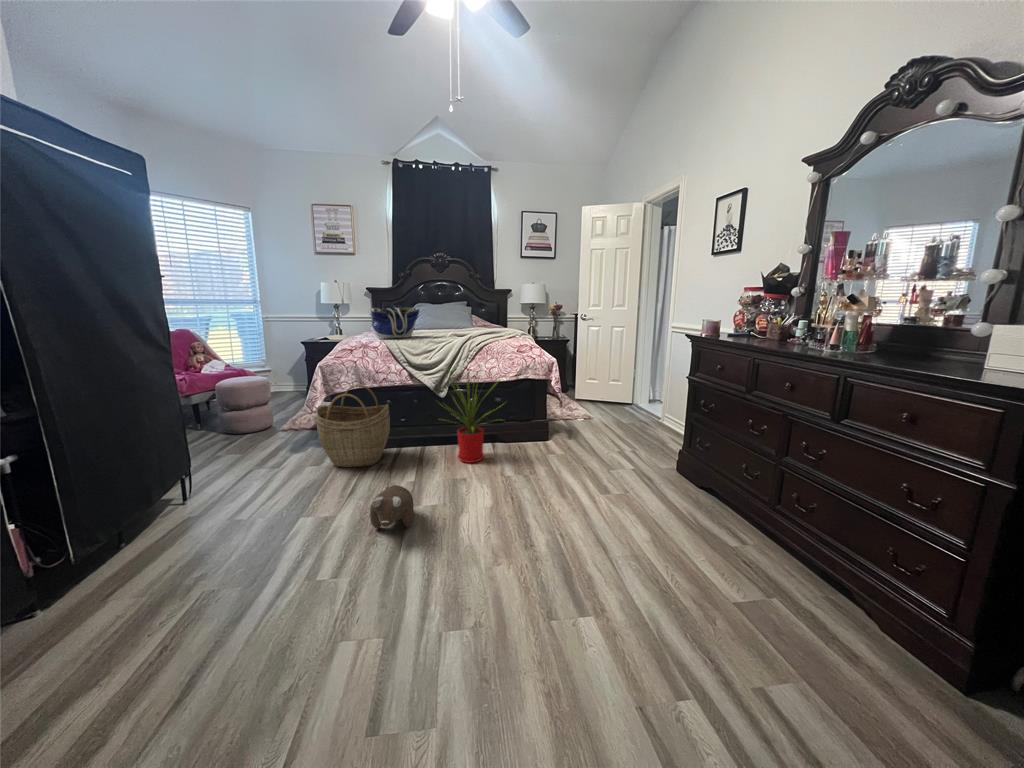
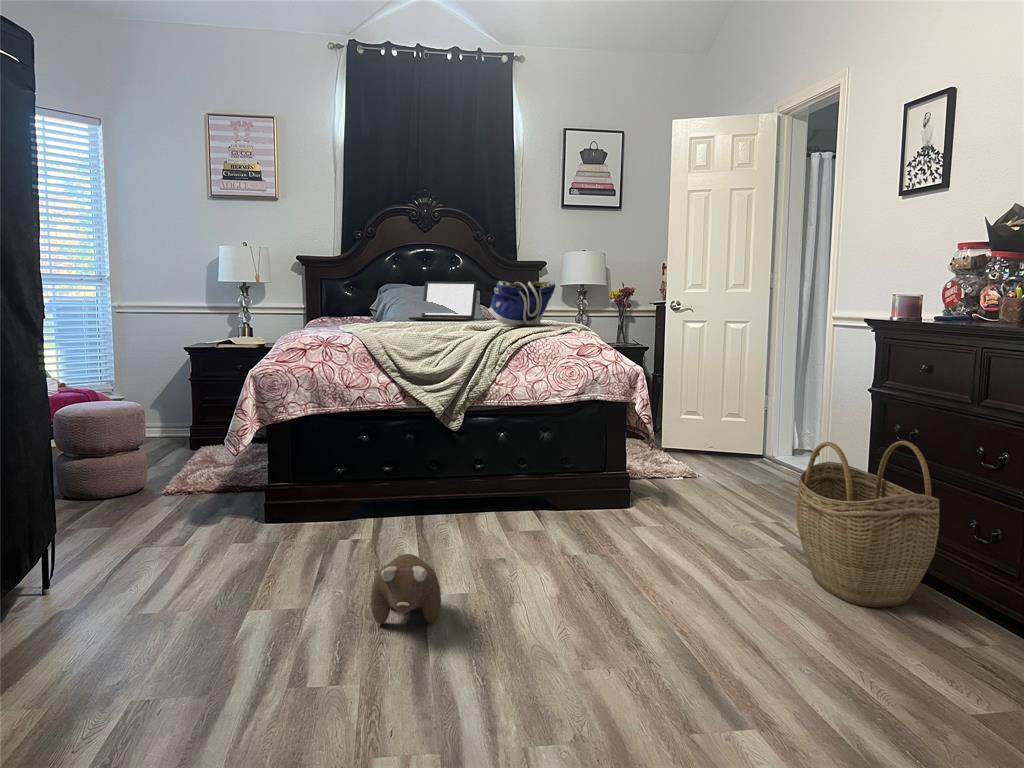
laptop: none [428,304,469,327] -> present [408,281,478,321]
tote bag: present [369,307,419,338] -> present [488,281,555,326]
house plant: present [441,371,500,463] -> none [444,369,569,540]
woven basket: present [317,385,390,467] -> present [796,441,939,607]

